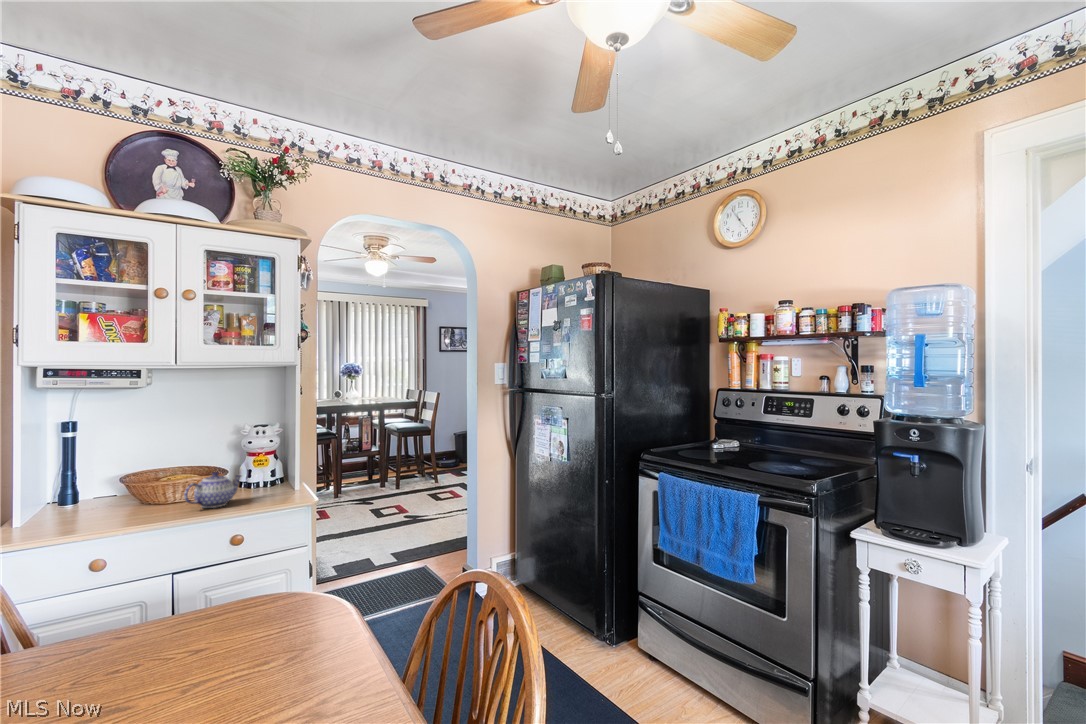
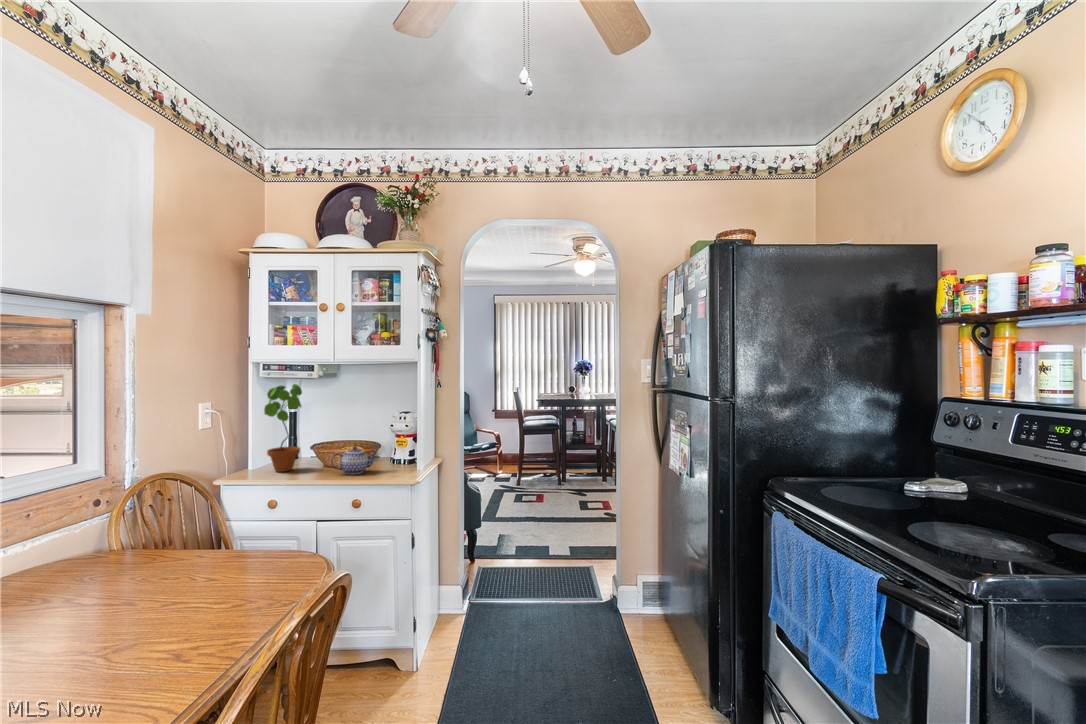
potted plant: none [50,397,119,523] -> present [264,384,302,472]

